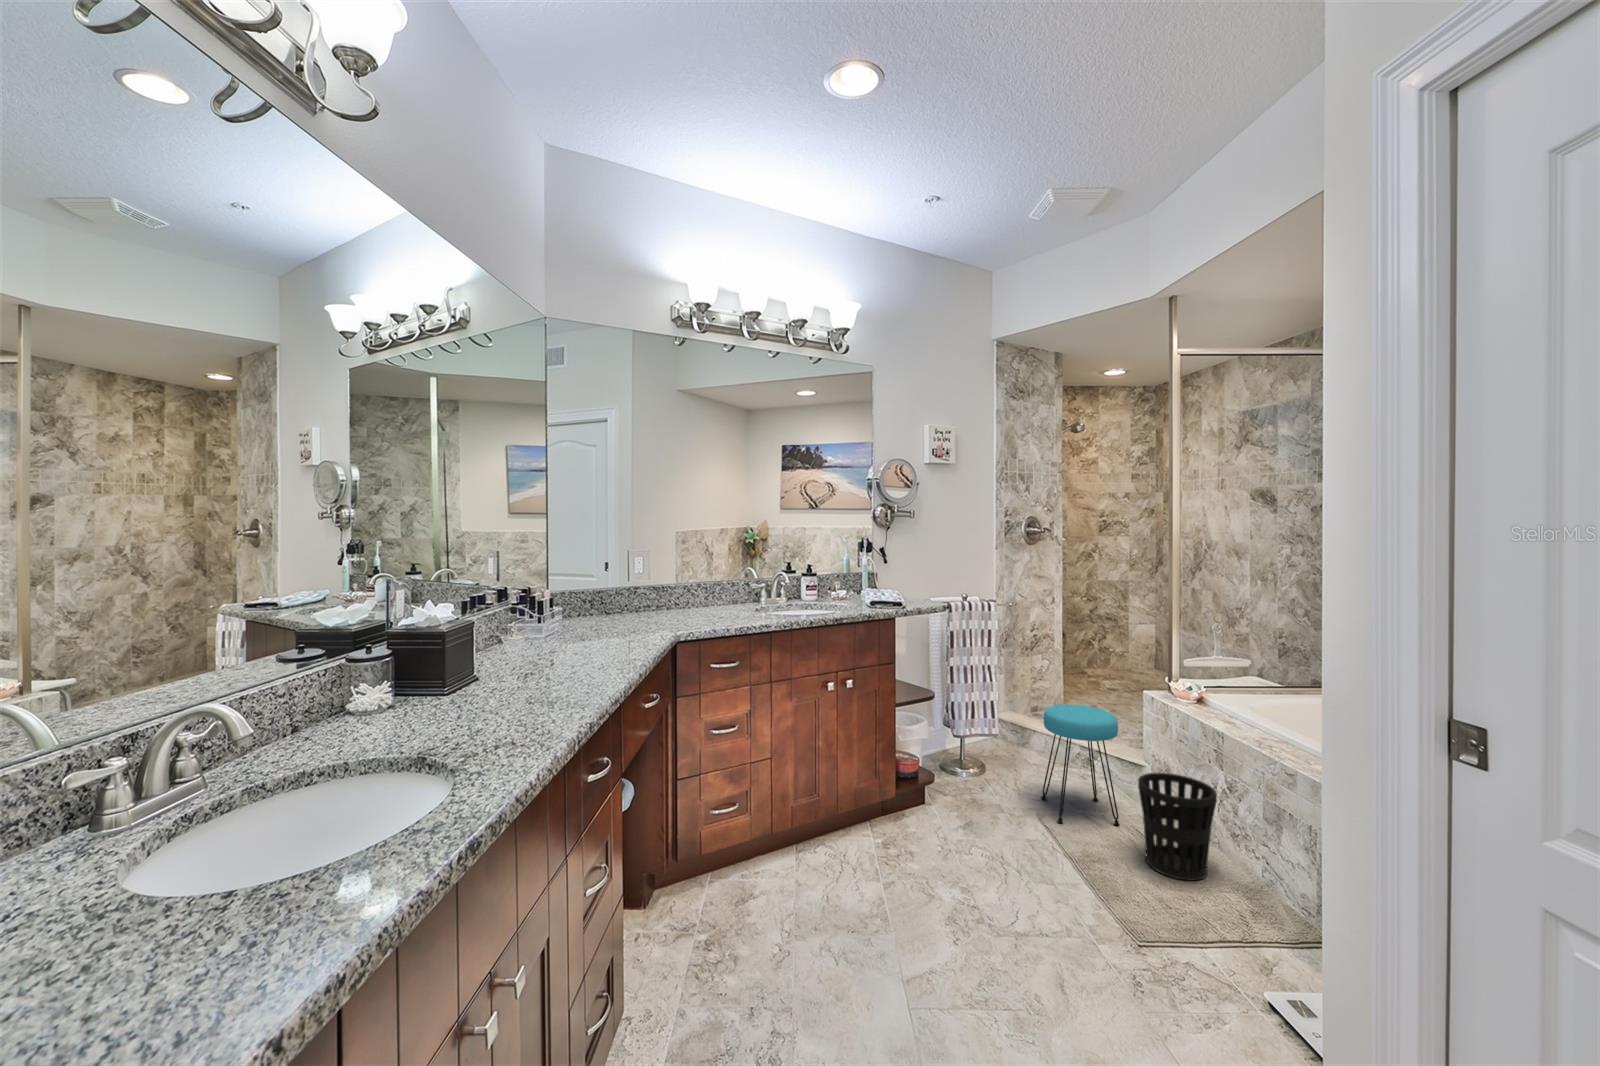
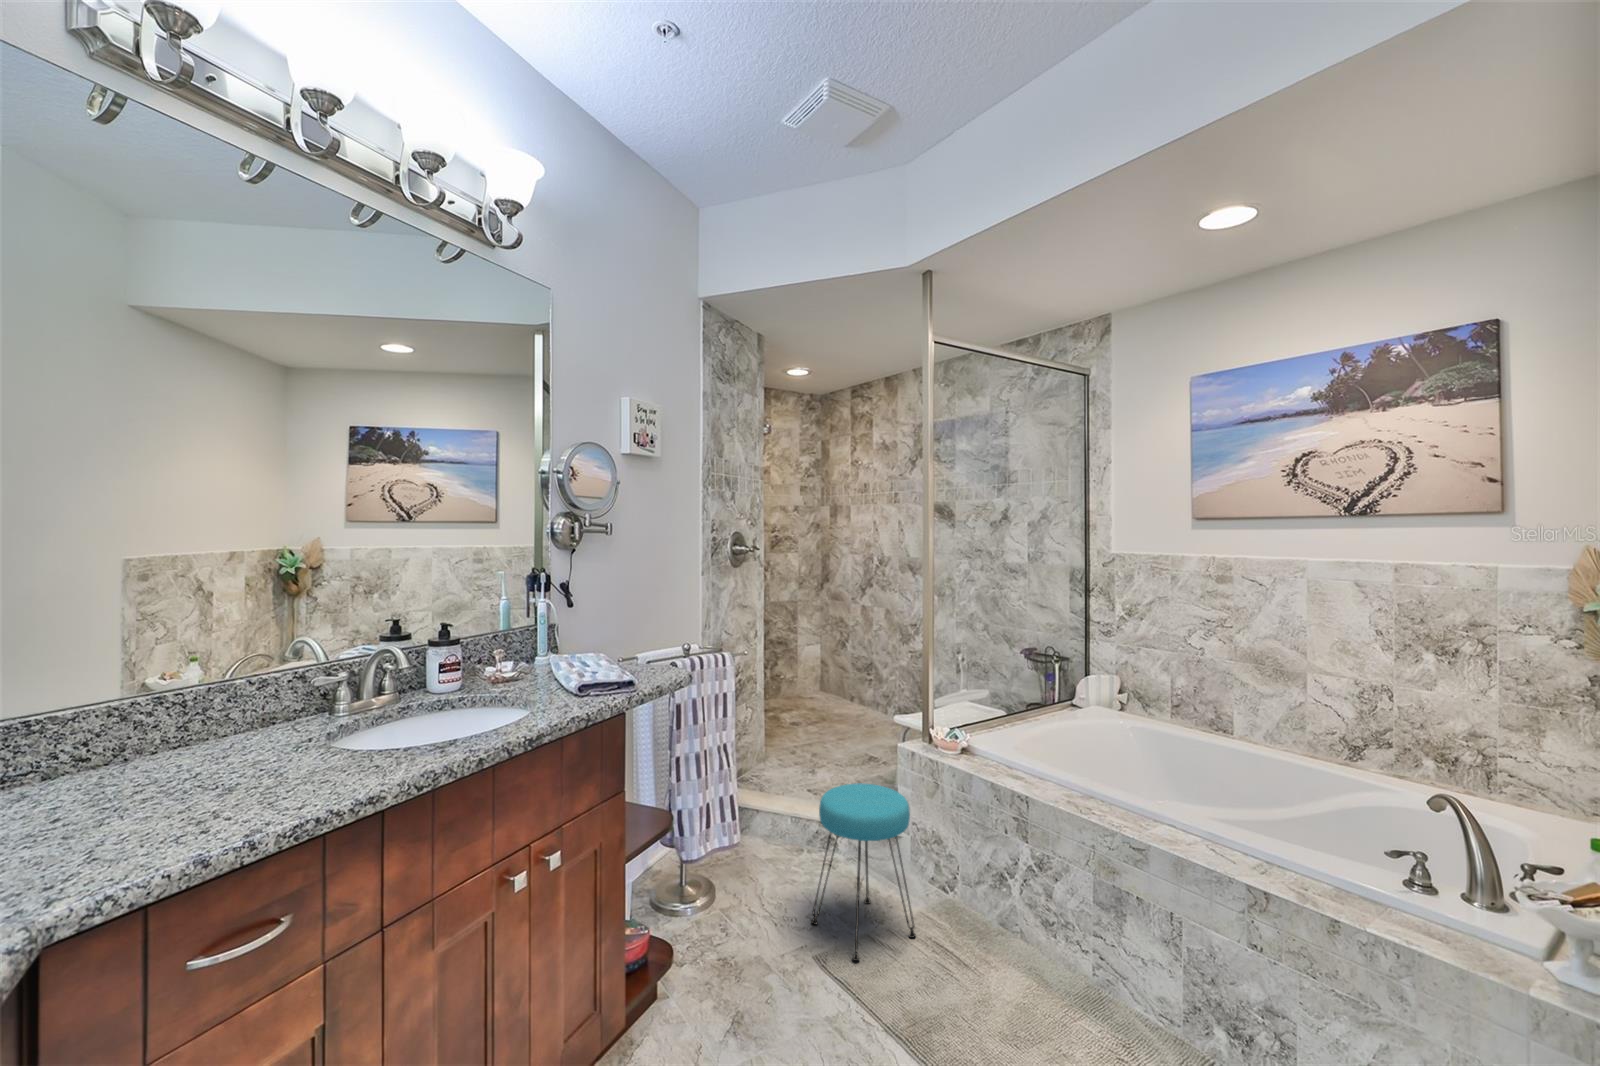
wastebasket: present [1138,773,1217,881] -> none [964,861,1054,1007]

